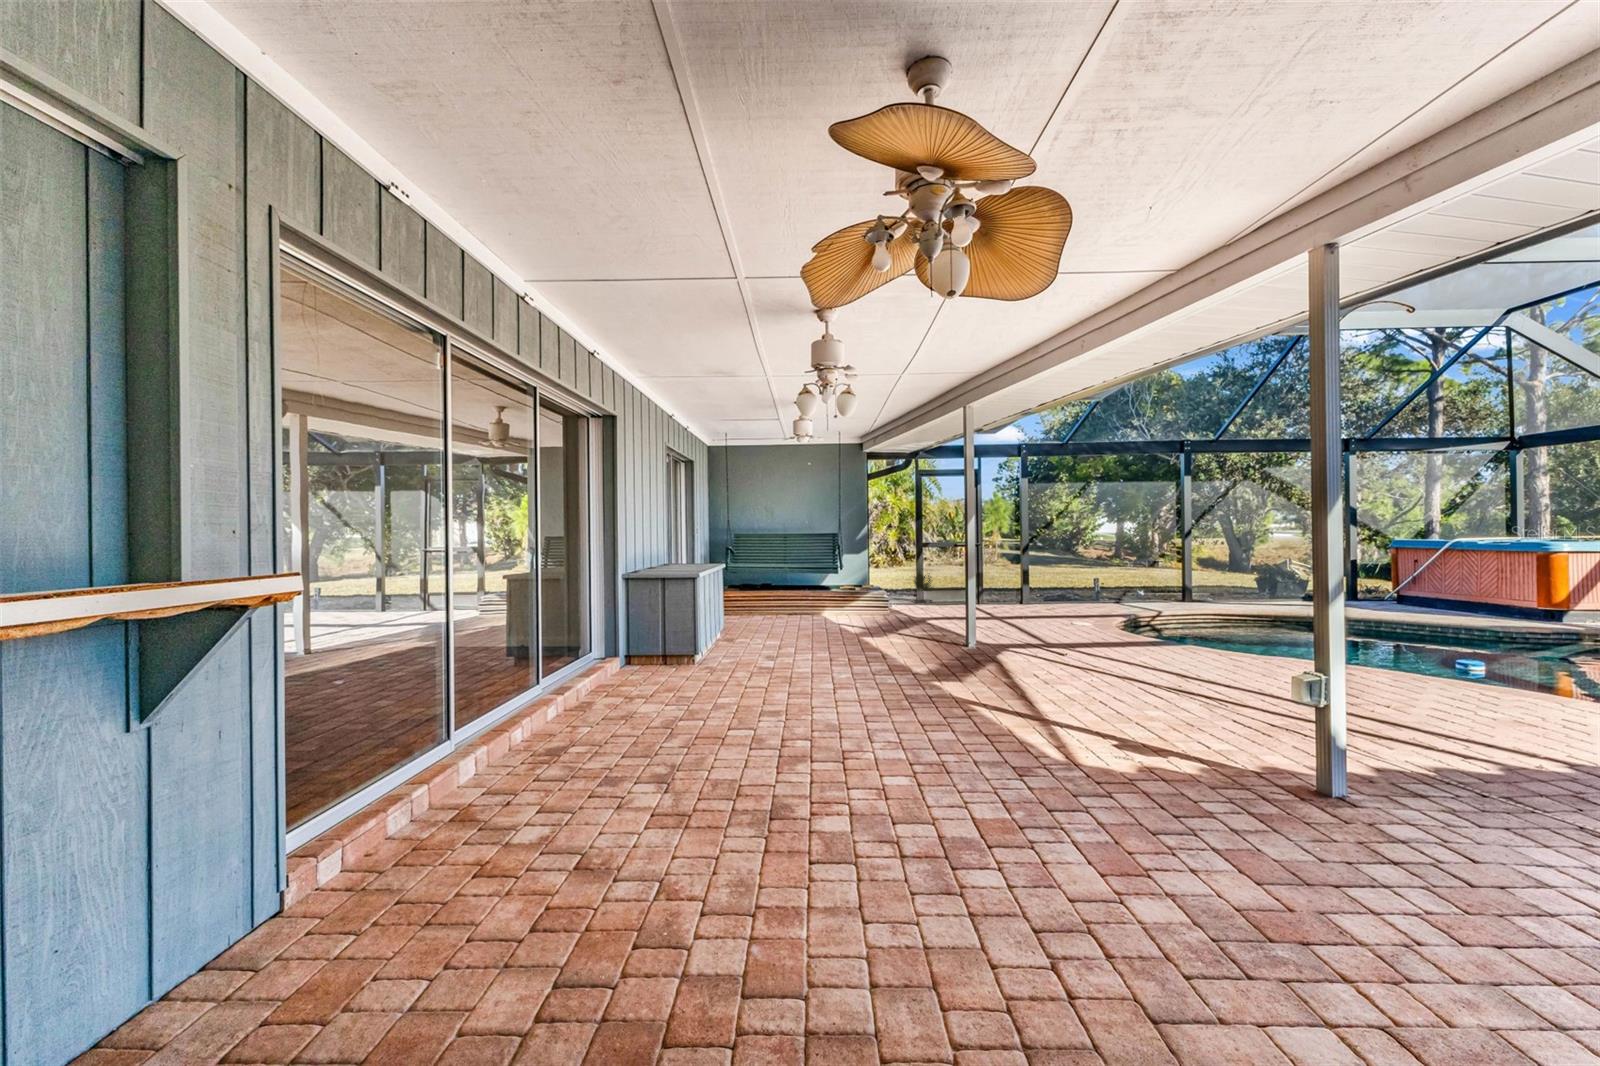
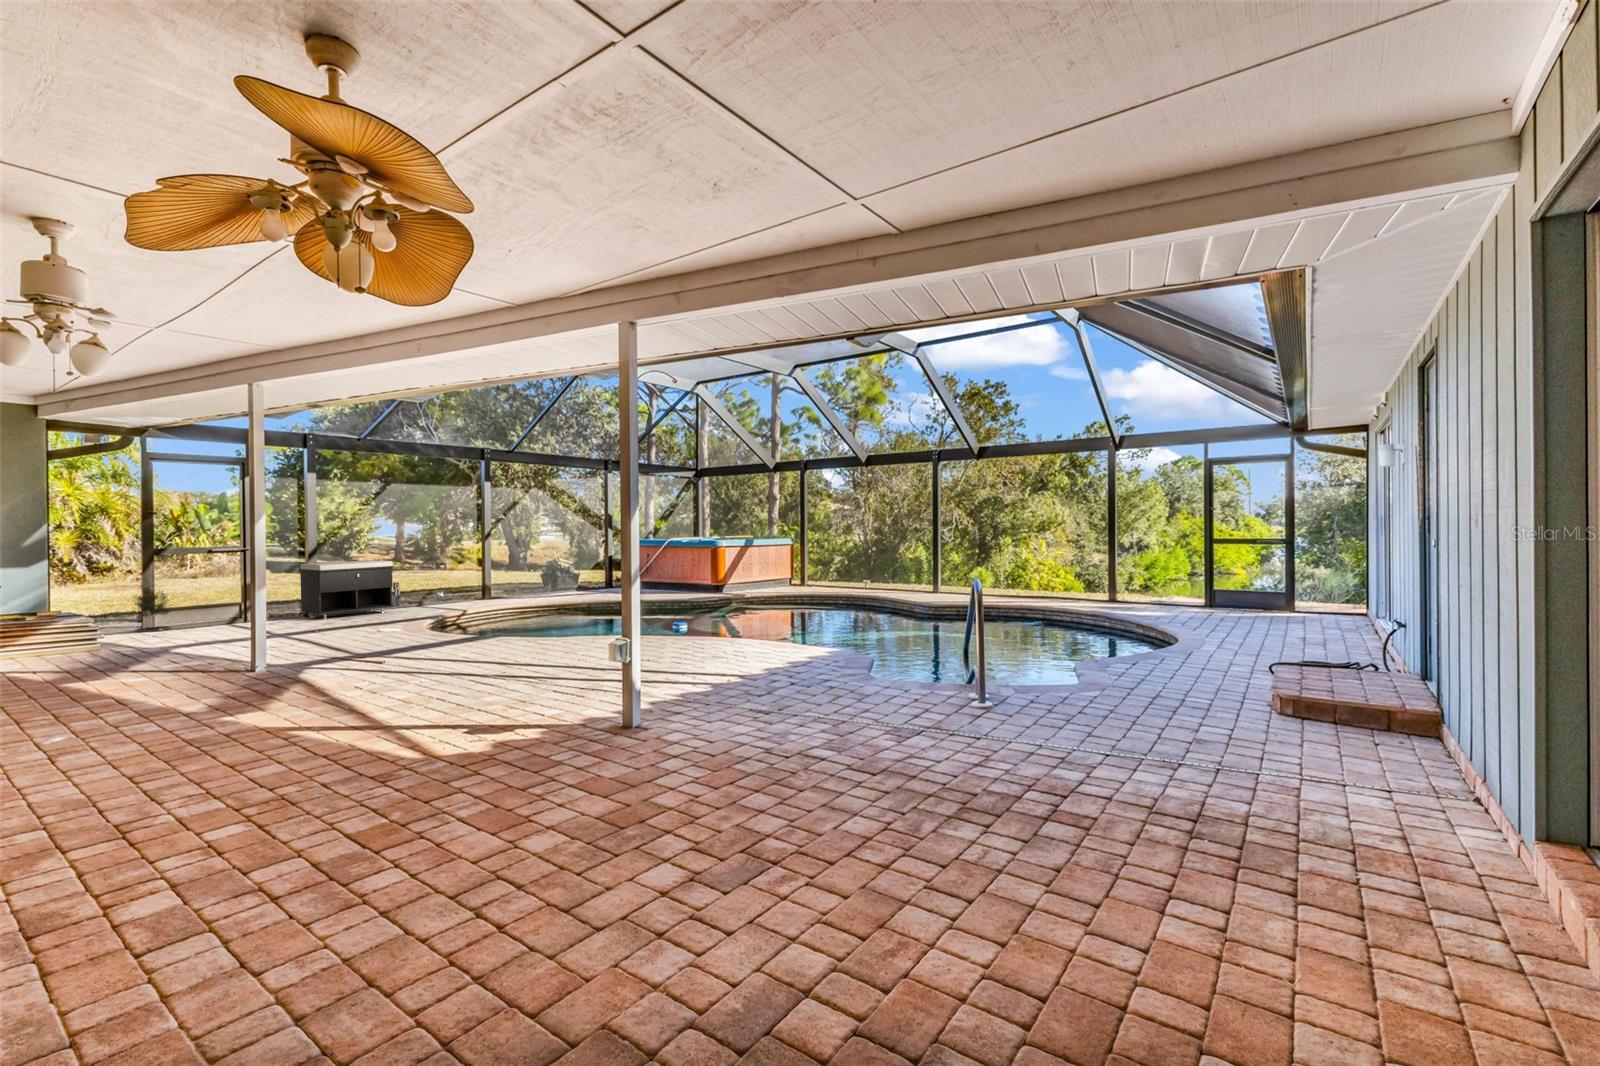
storage bench: none [1019,557,1094,607] -> present [300,560,393,619]

